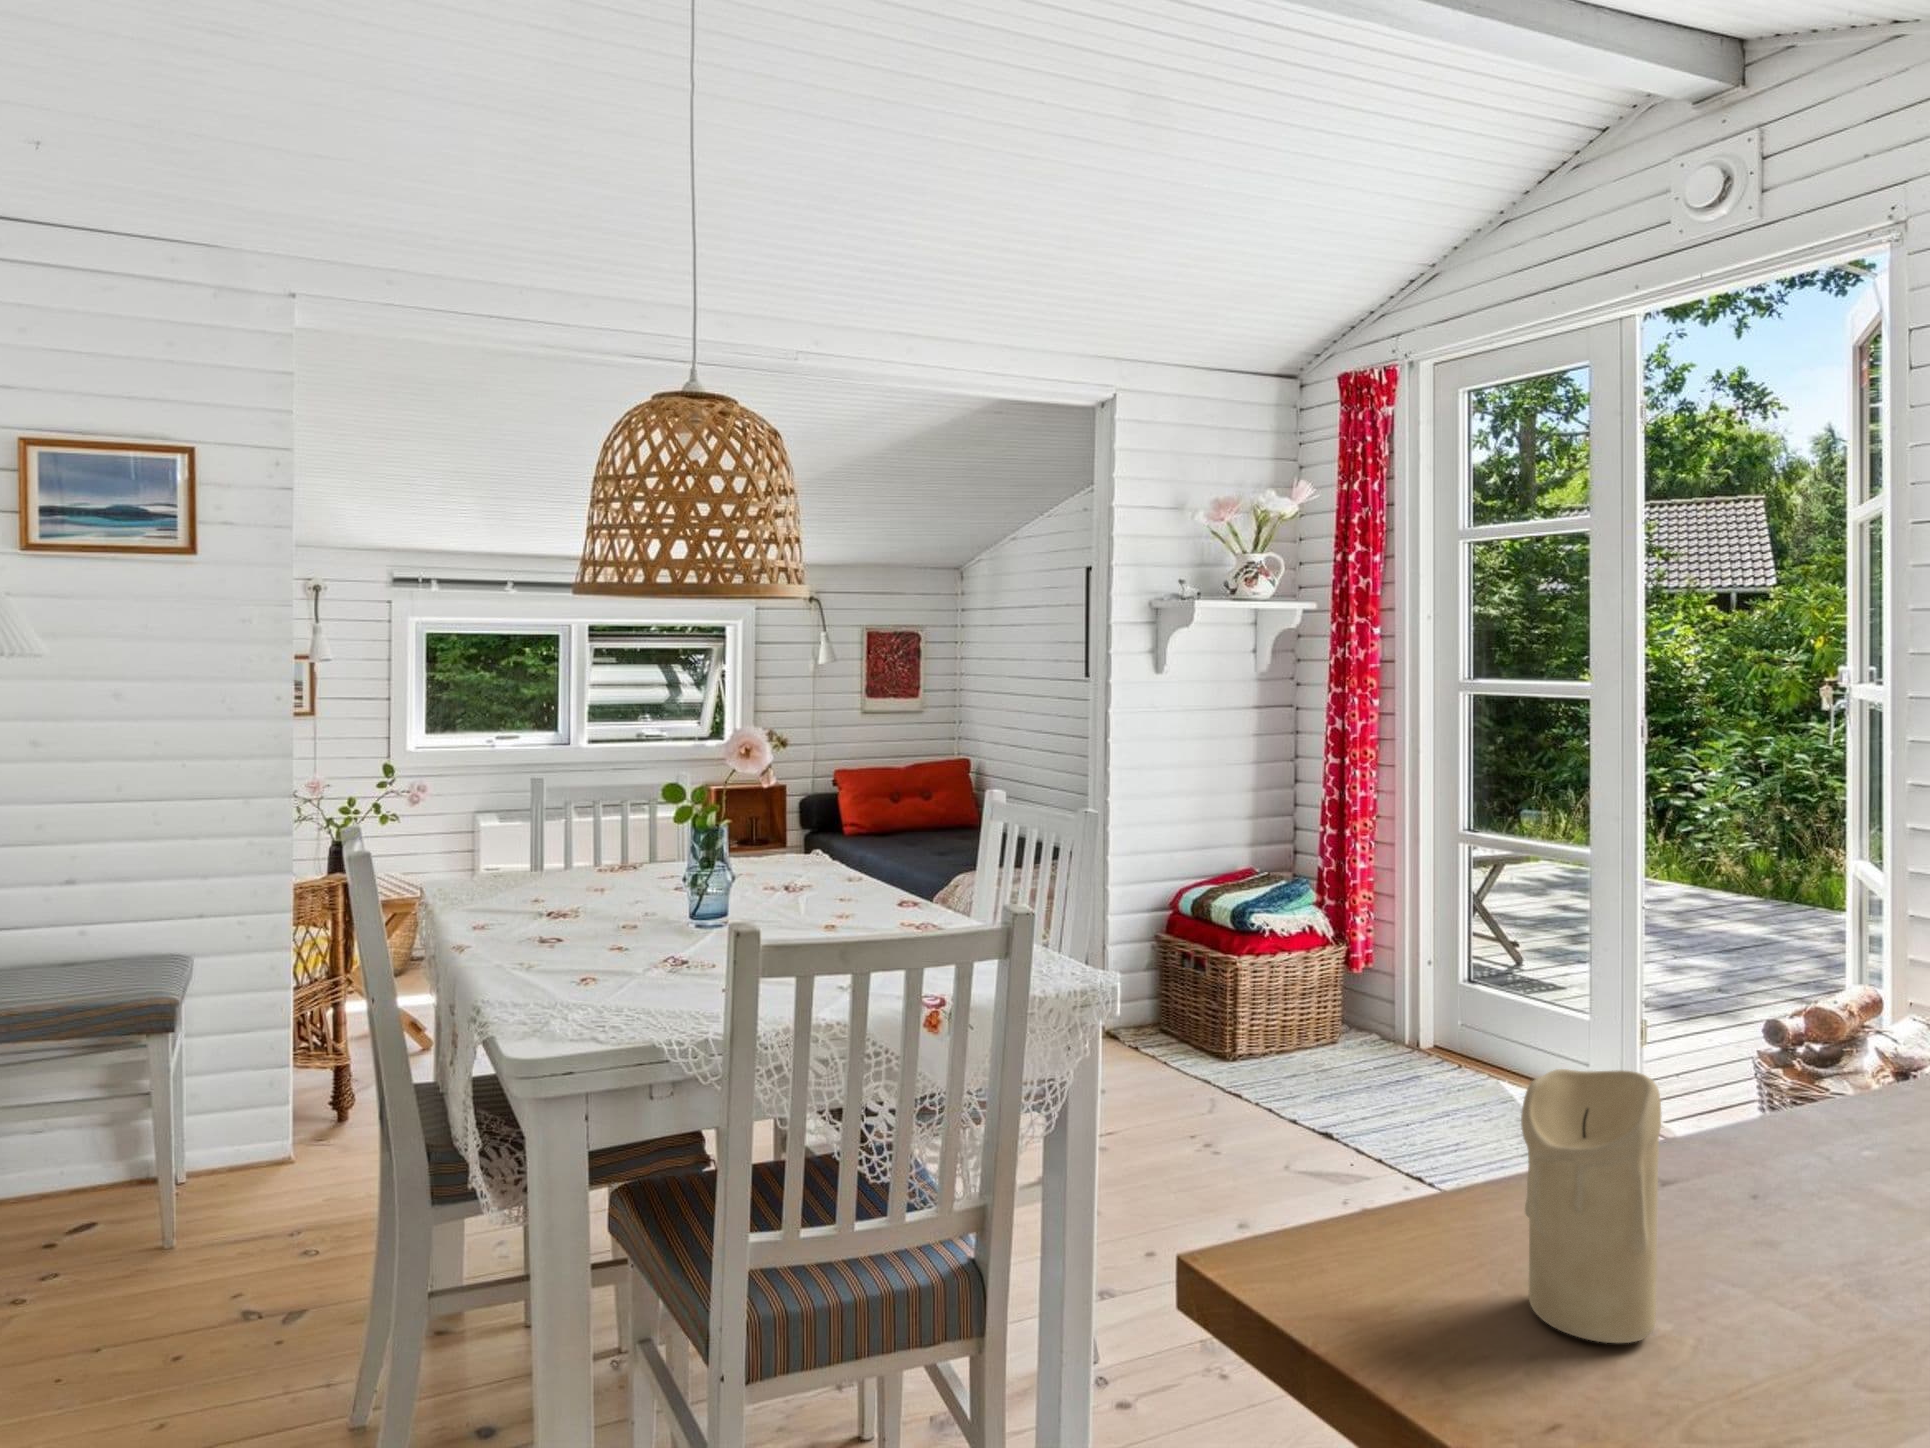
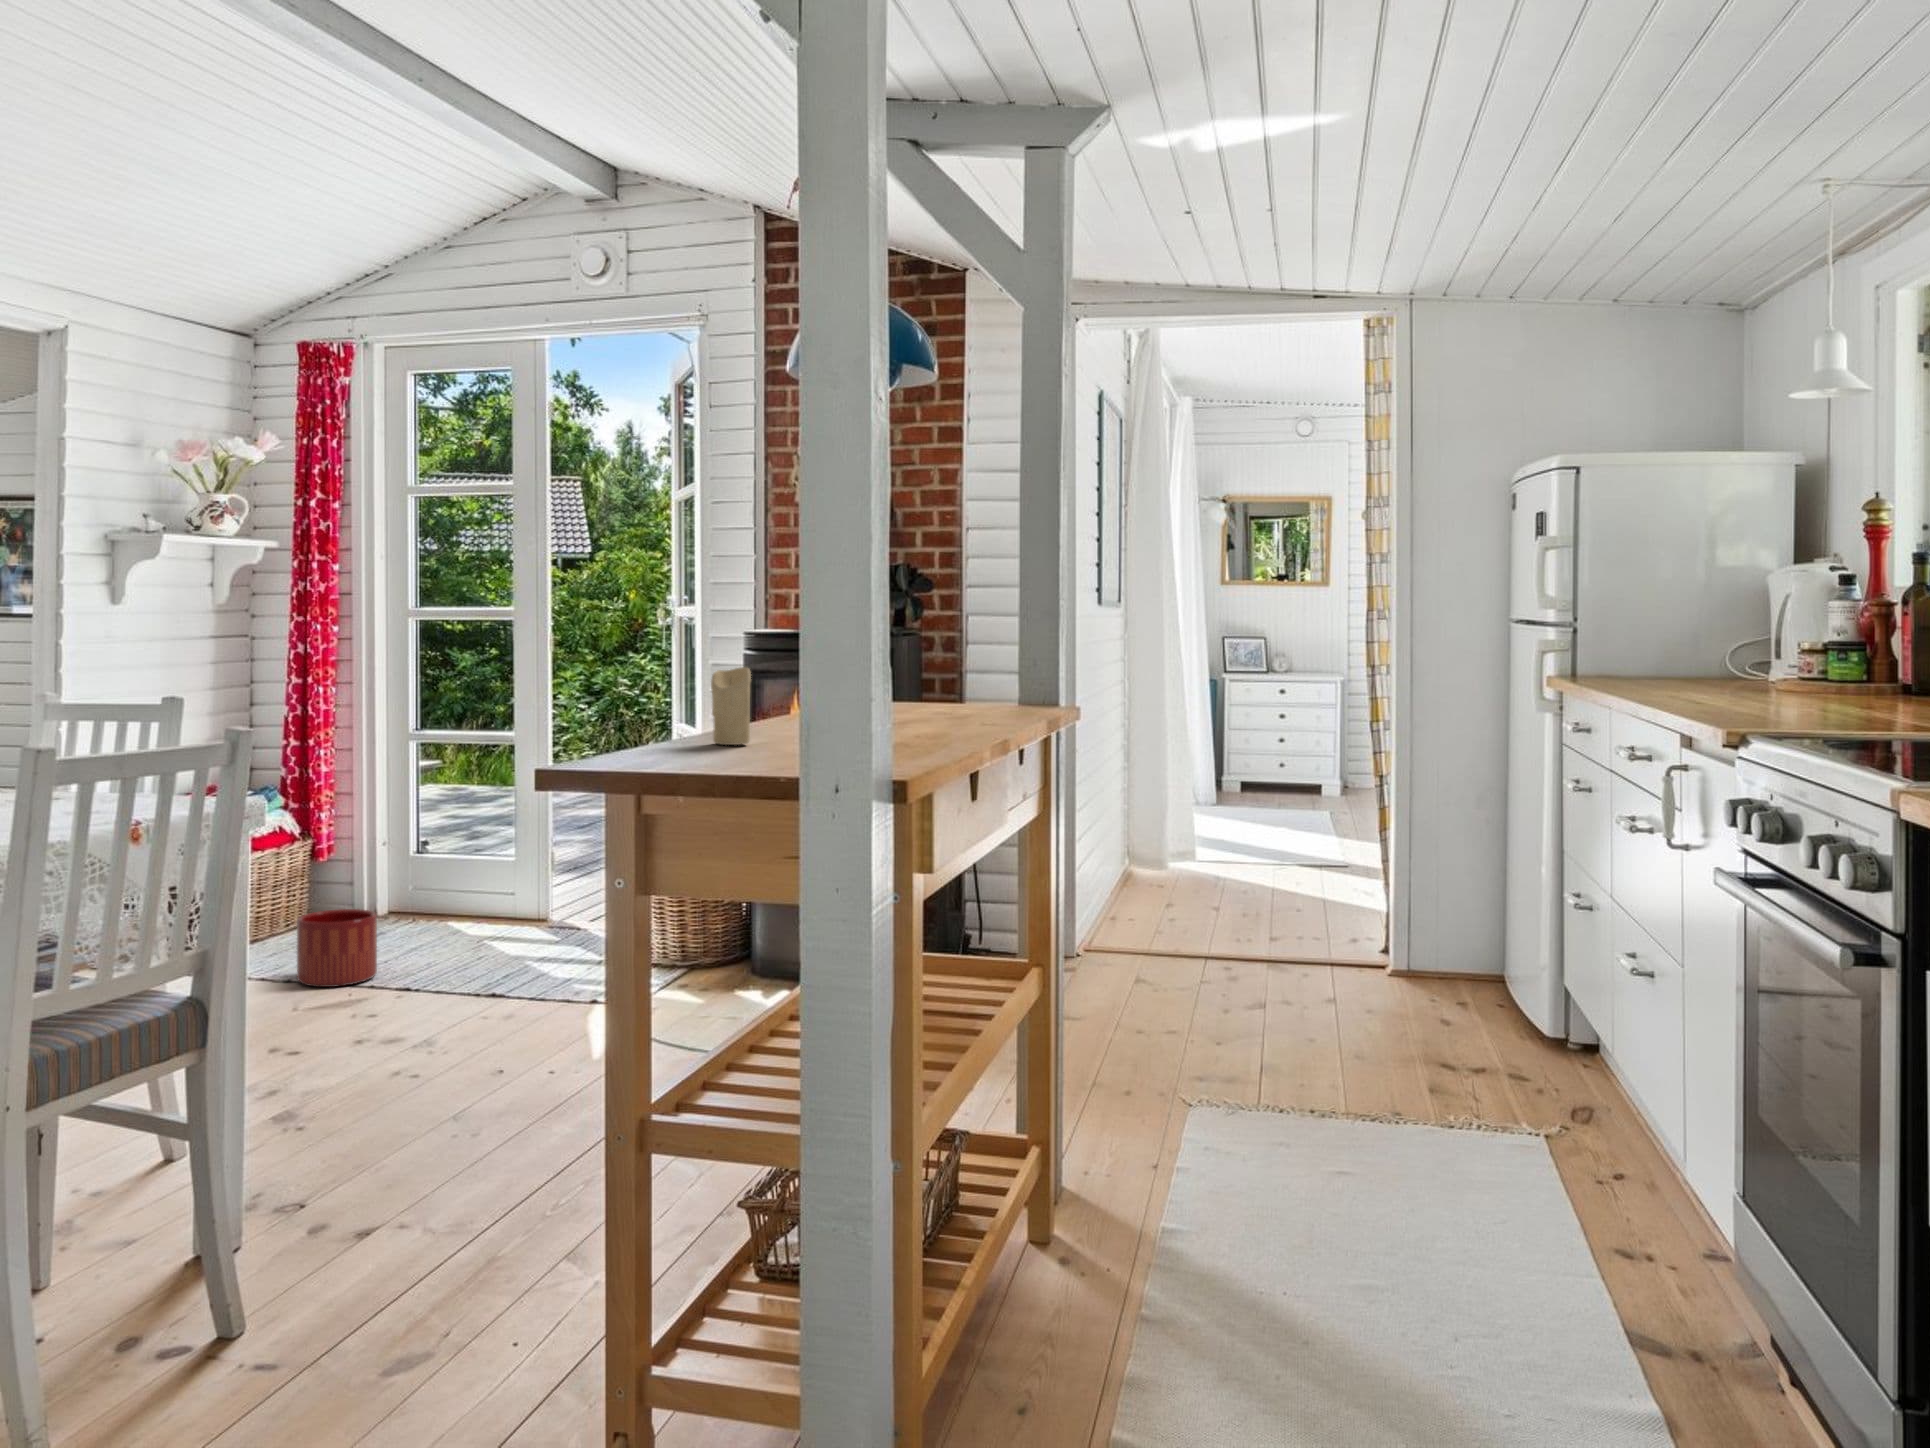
planter: none [1278,1056,1373,1162] -> present [297,909,377,987]

